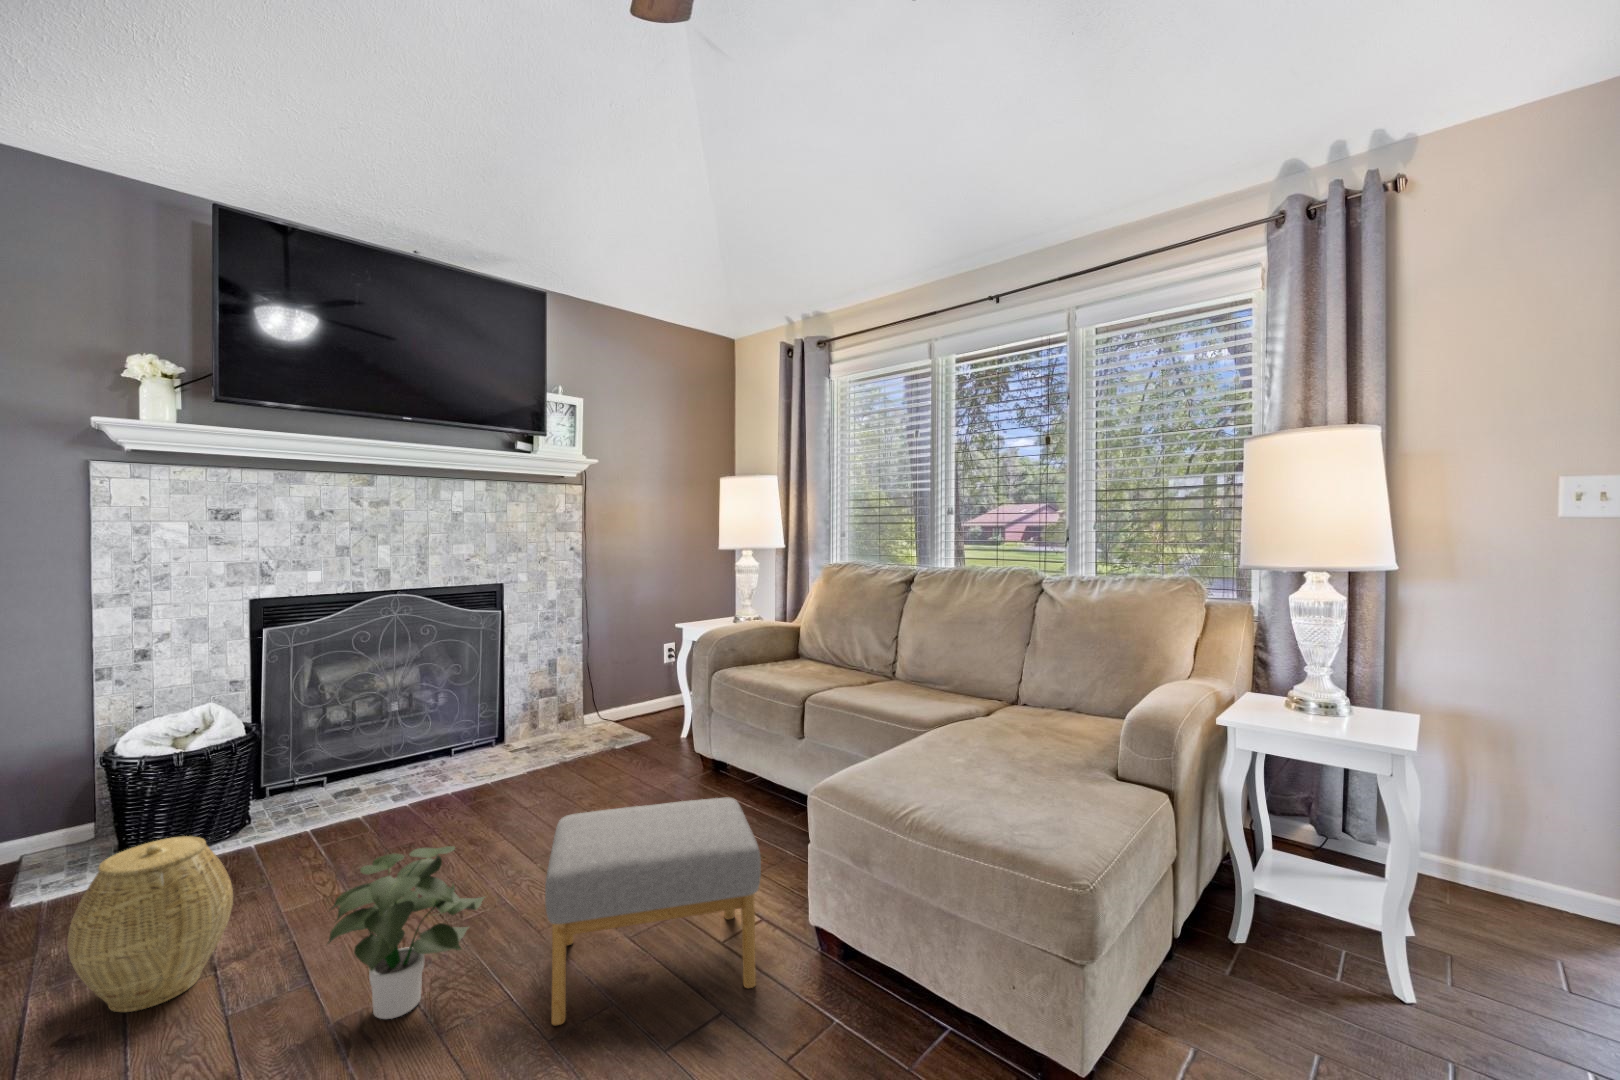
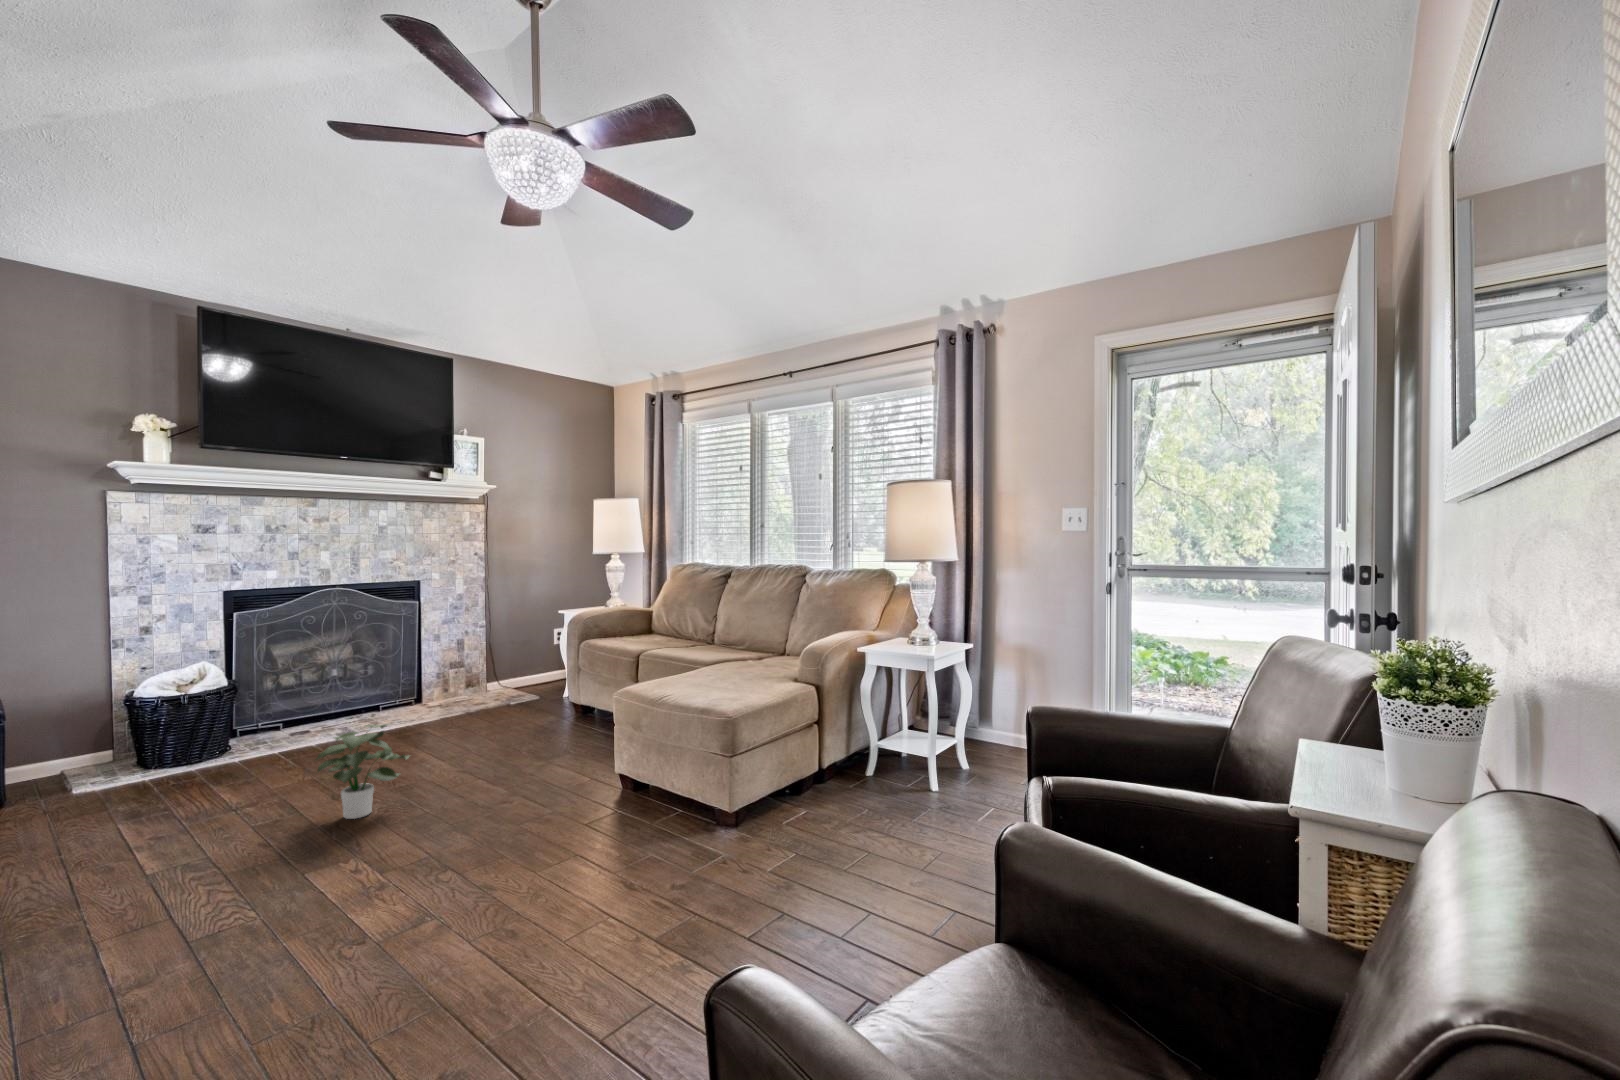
footstool: present [545,798,761,1025] -> none [448,701,580,815]
woven basket: present [67,836,233,1012] -> none [151,728,246,825]

